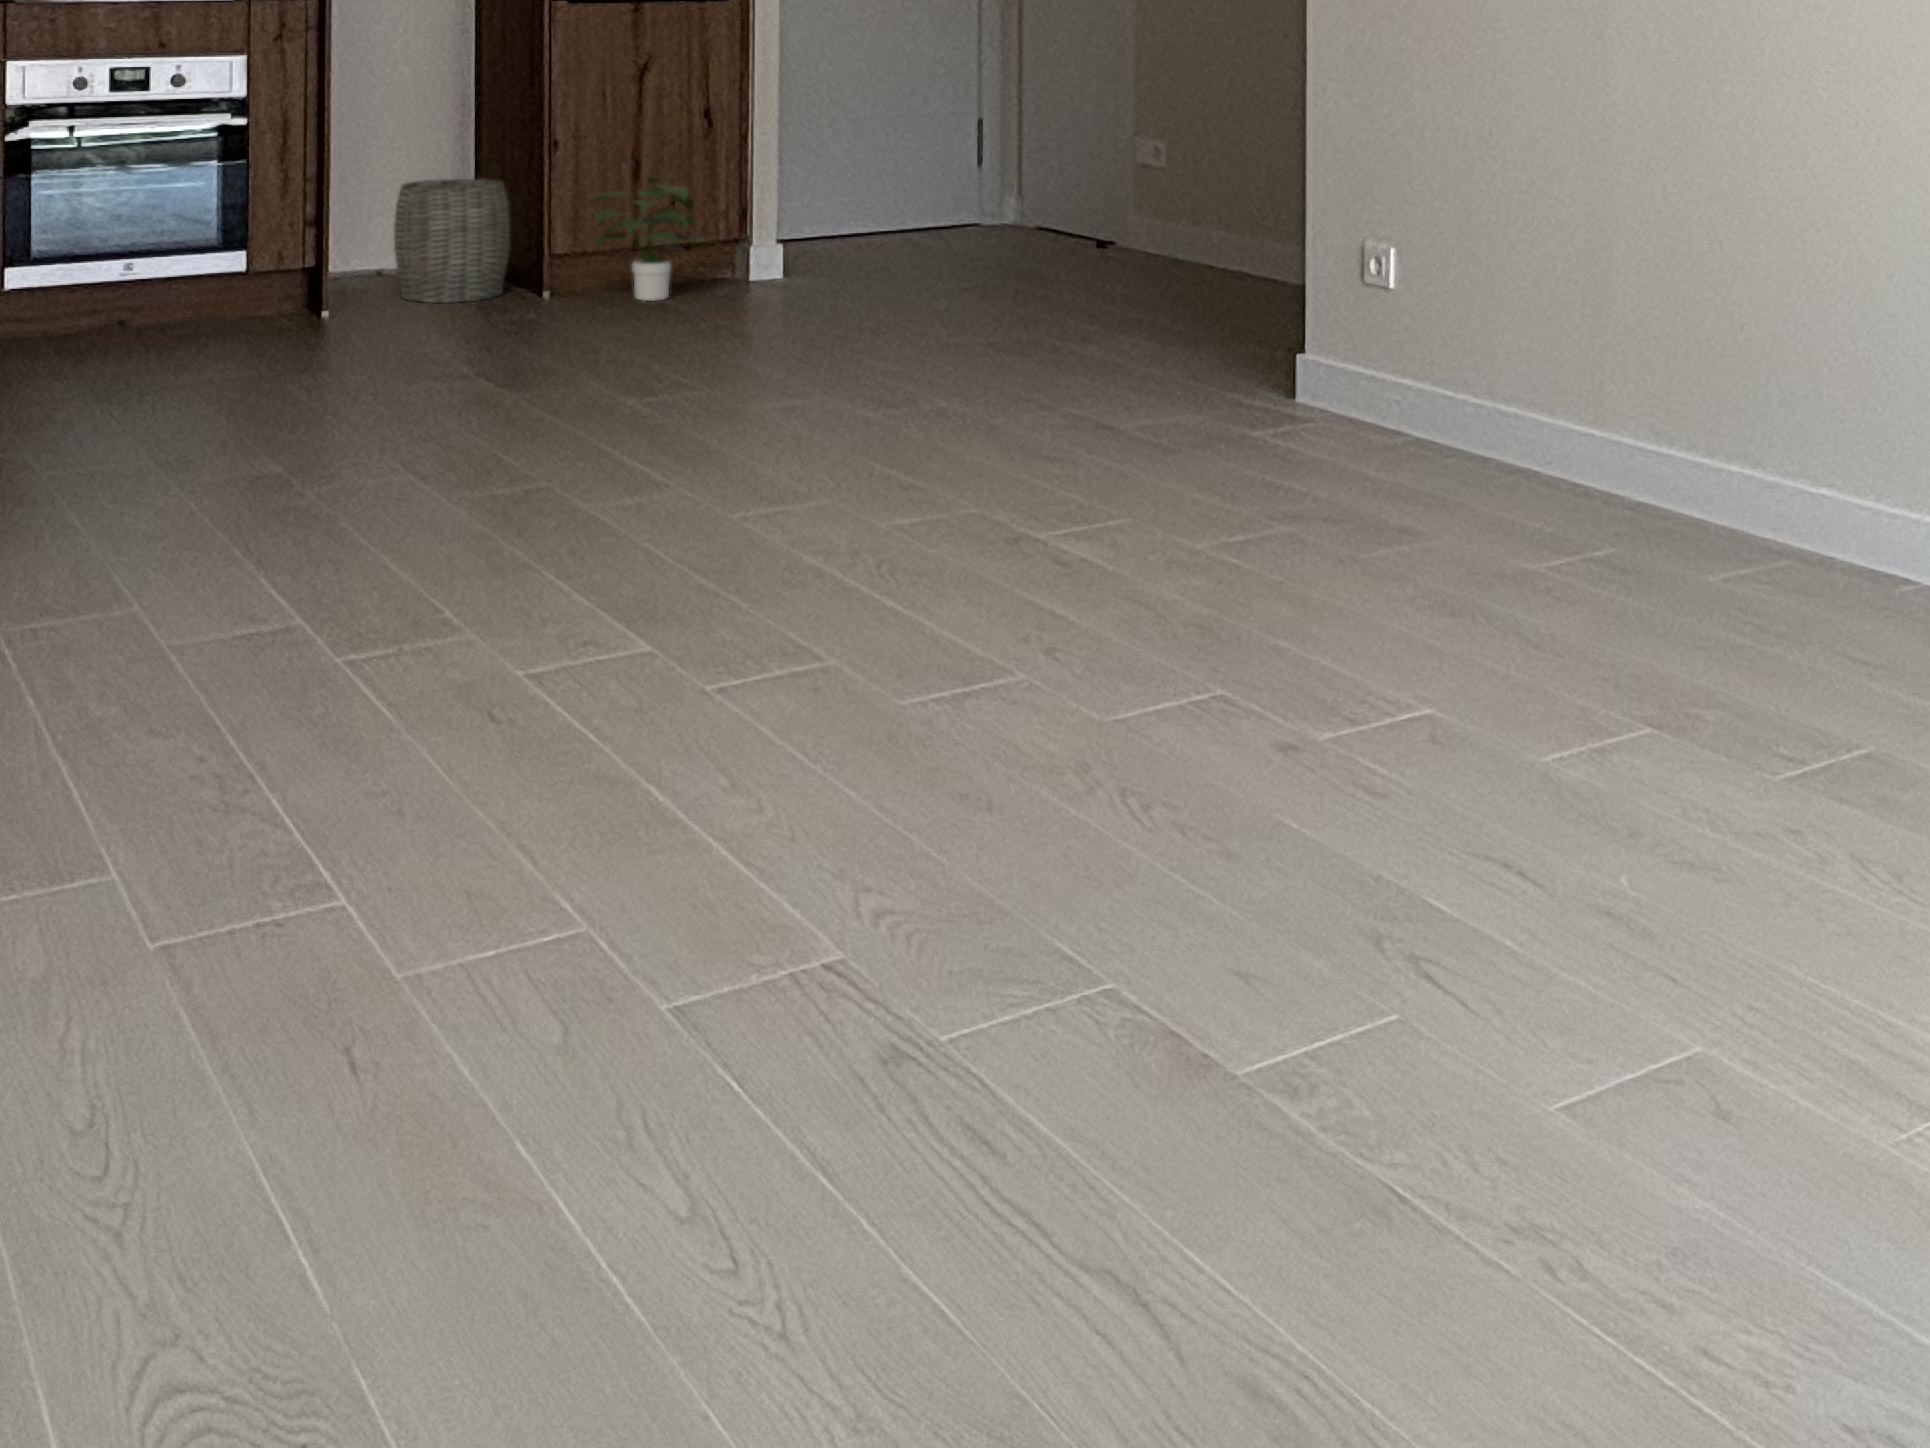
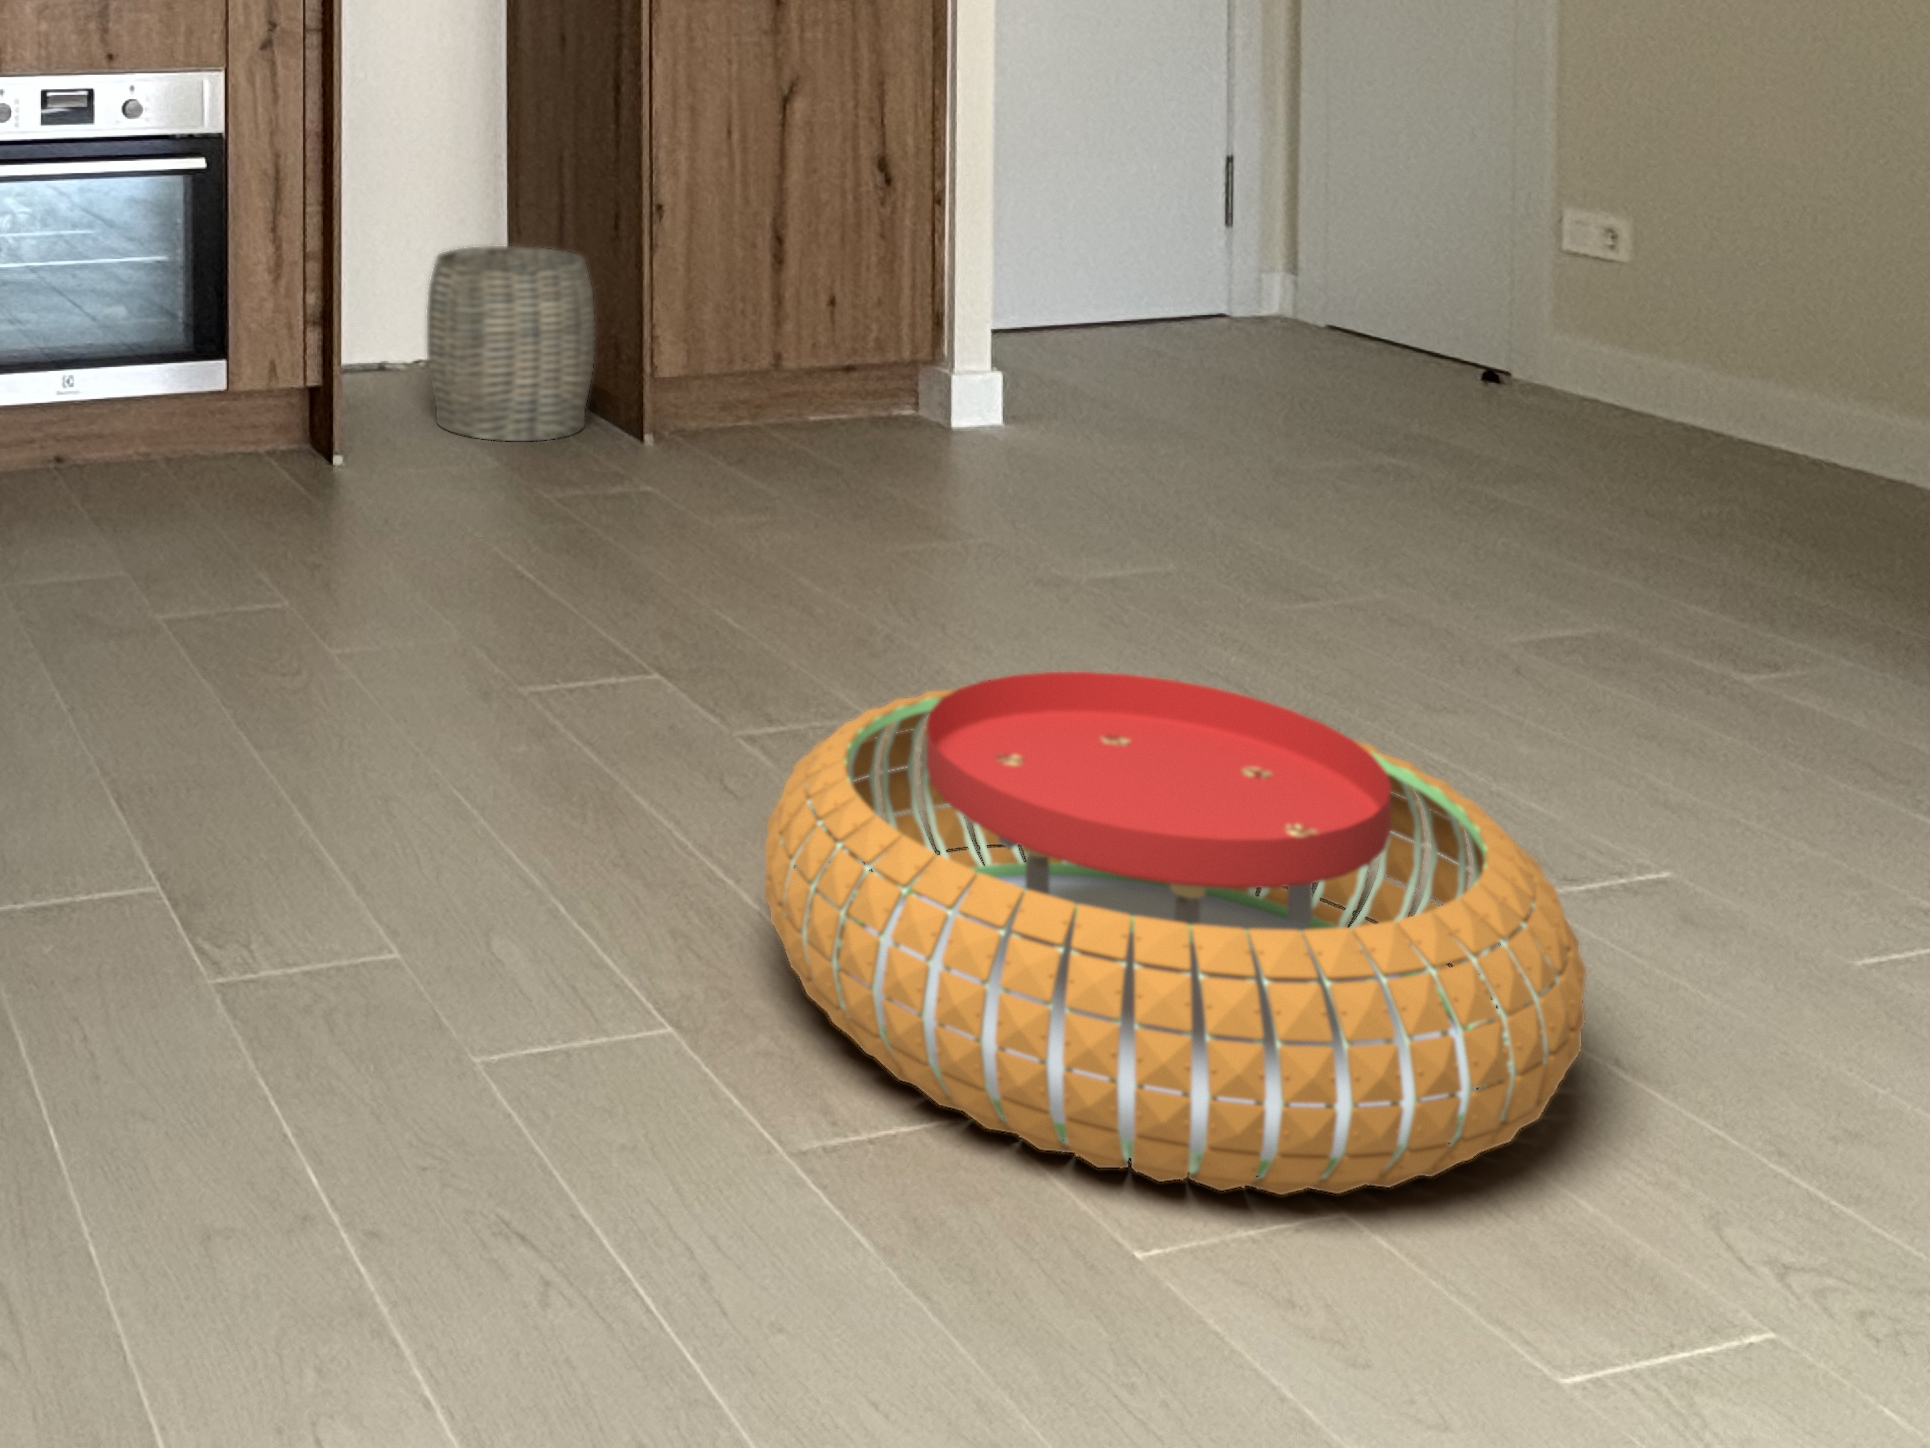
potted plant: present [590,175,703,301] -> none [721,258,912,457]
pouf: none [468,318,833,499] -> present [764,672,1586,1195]

